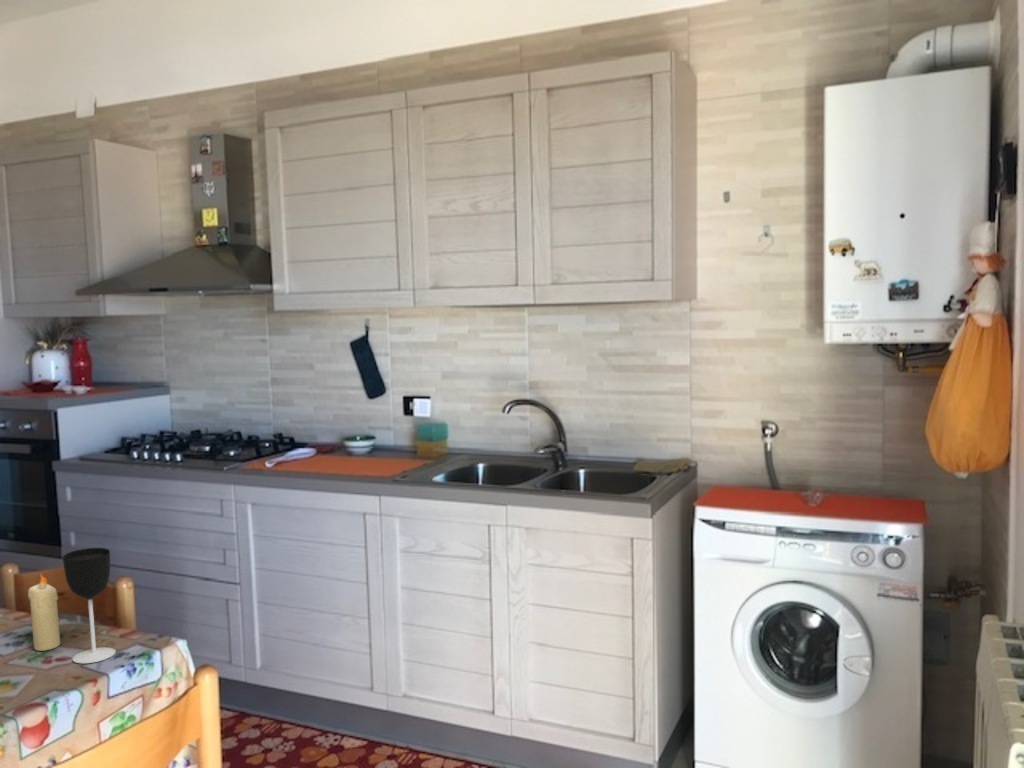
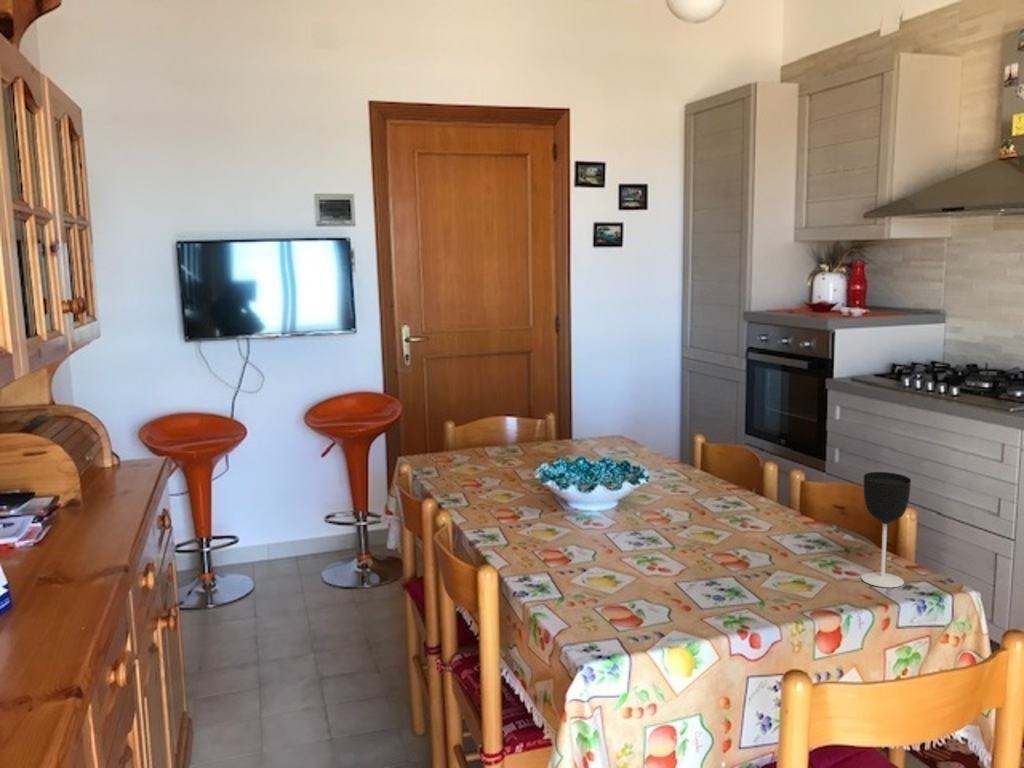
candle: present [28,574,60,651] -> none [824,487,851,561]

